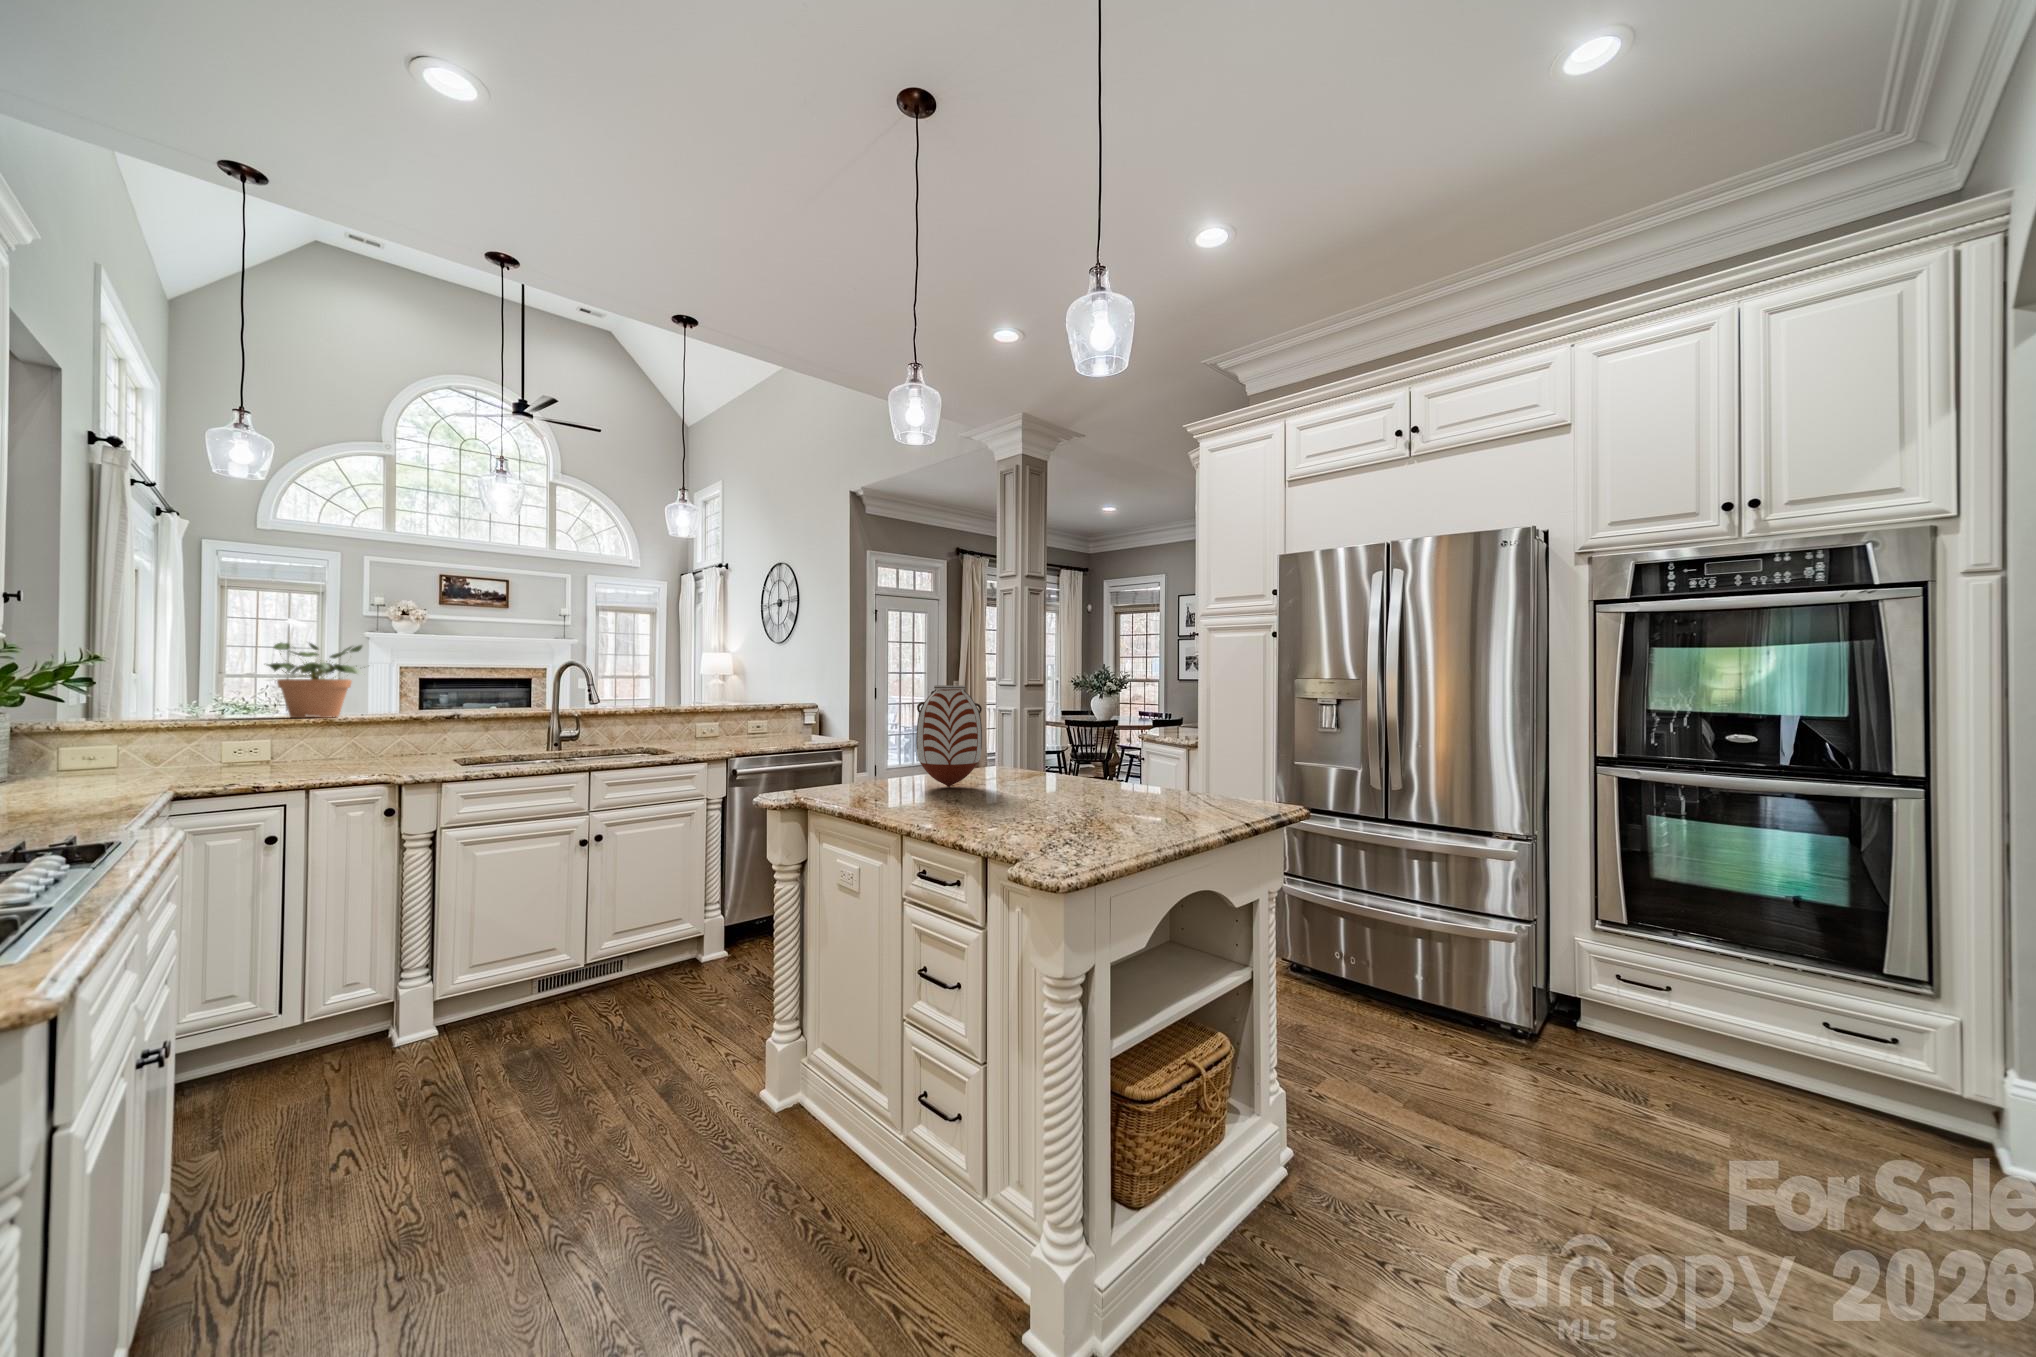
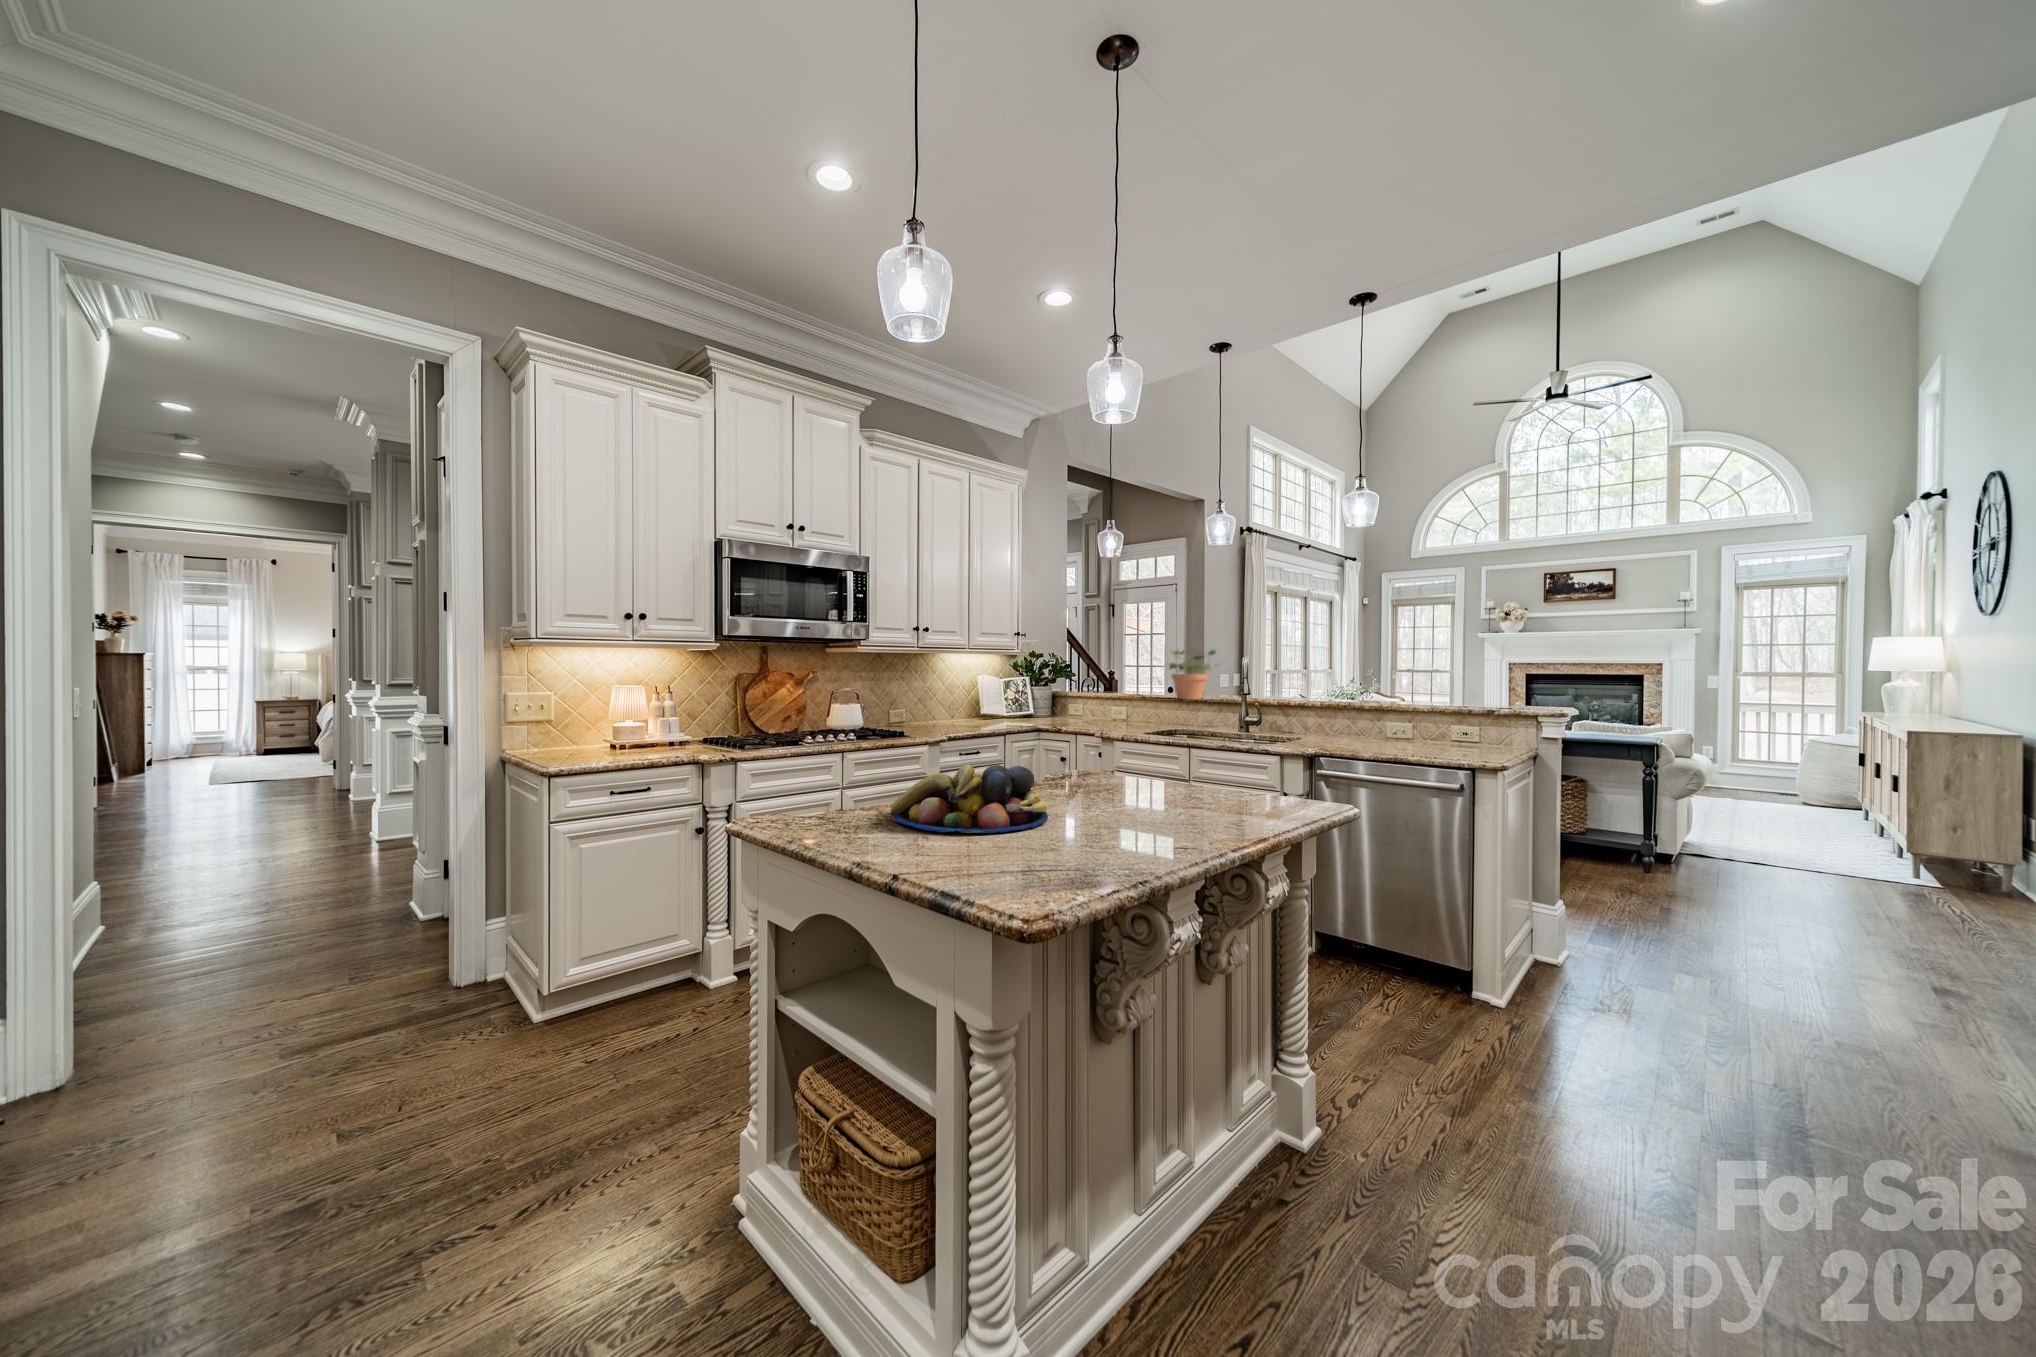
vase: present [916,685,982,787] -> none [1084,683,1156,796]
fruit bowl: none [975,758,1120,825] -> present [890,764,1048,833]

